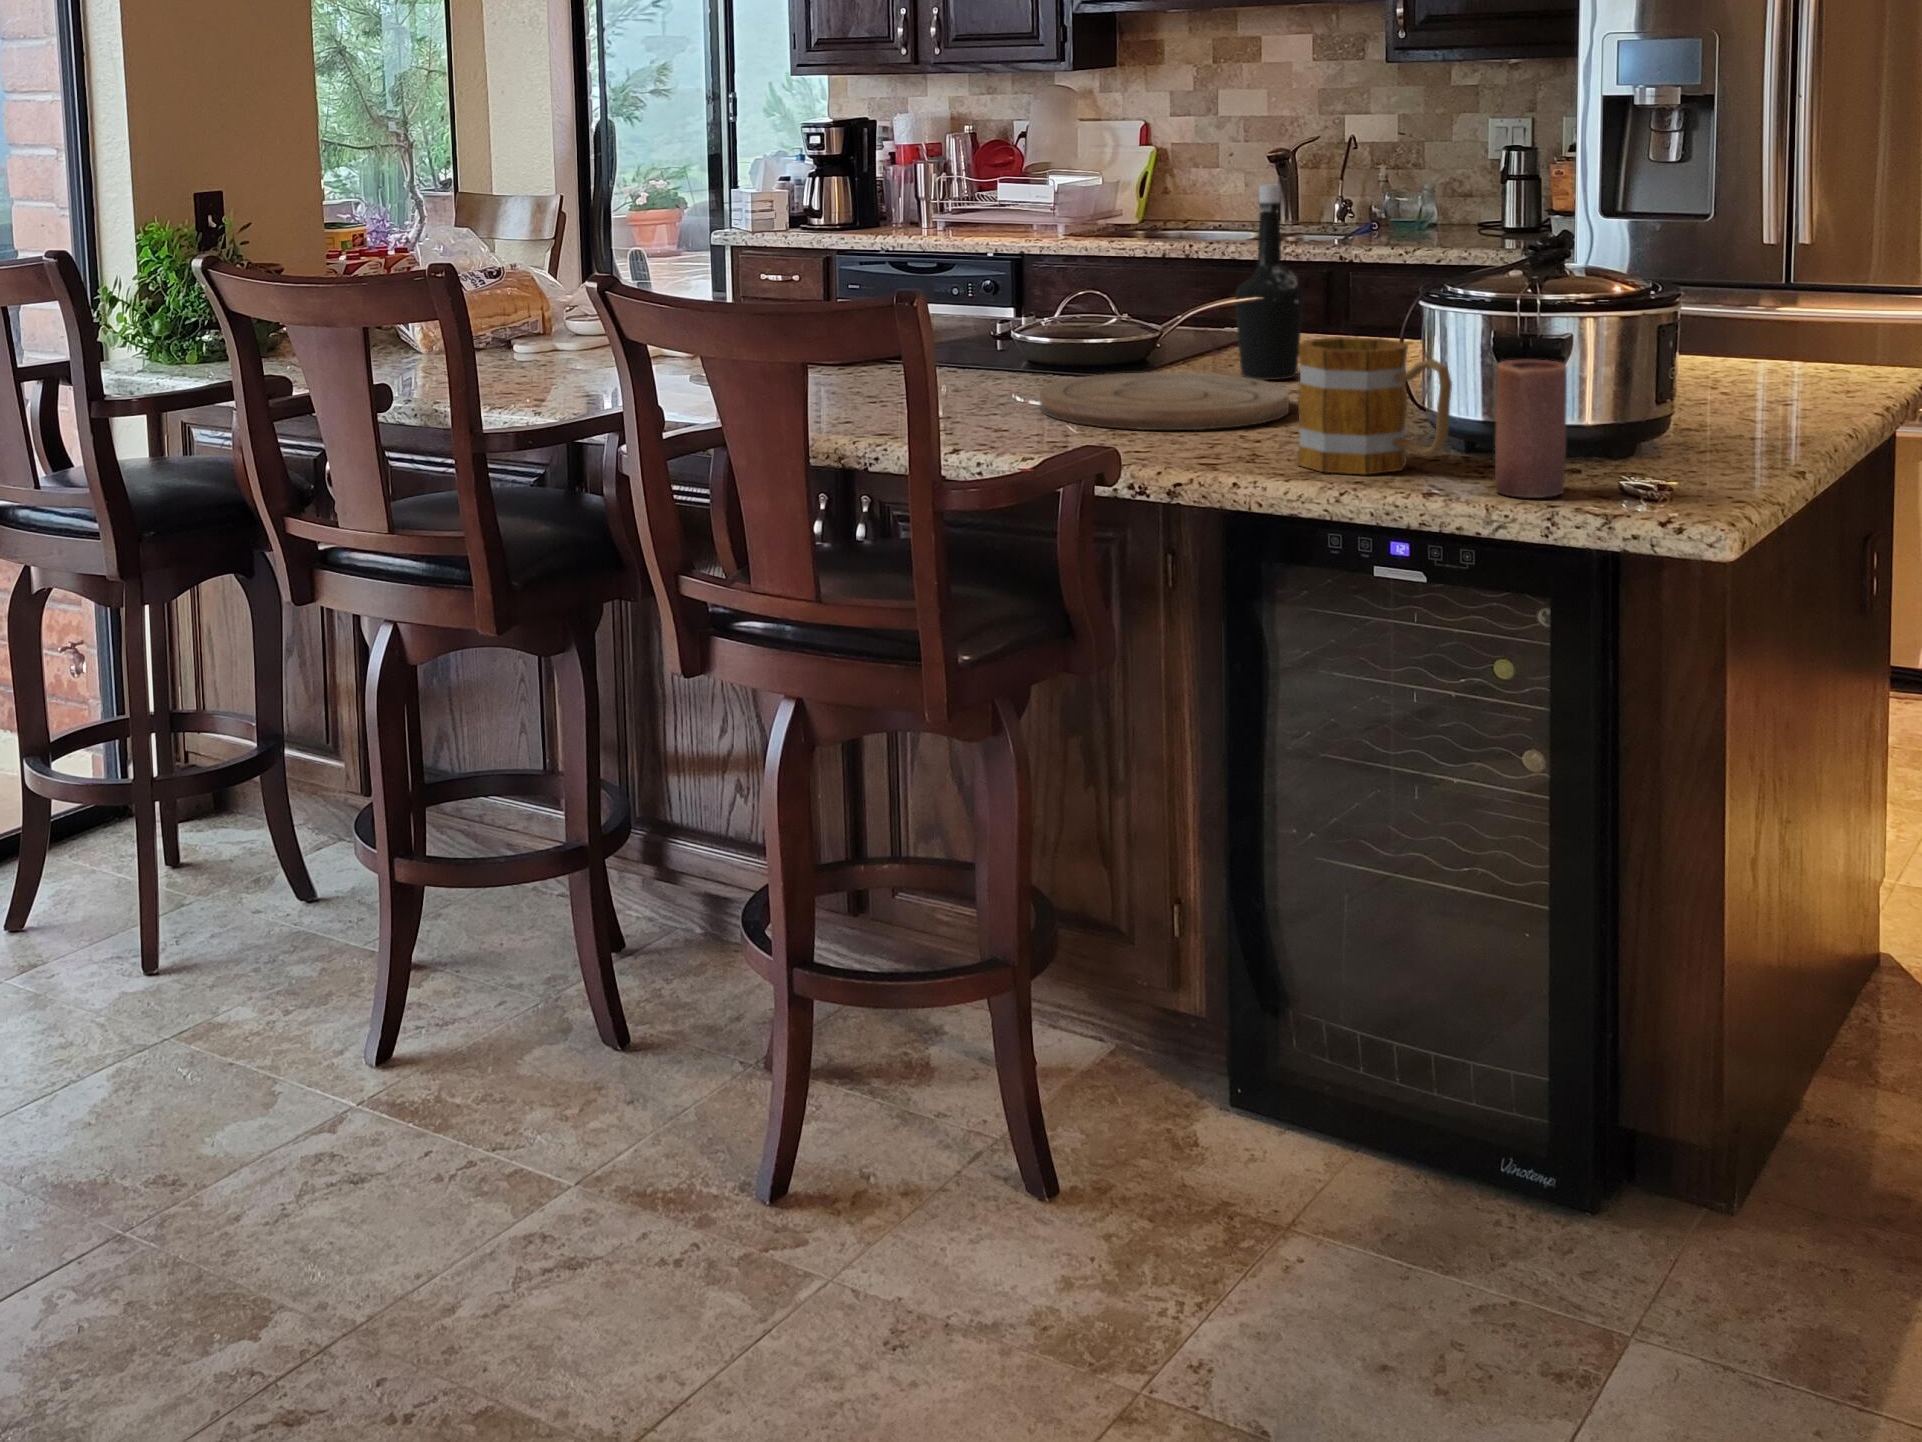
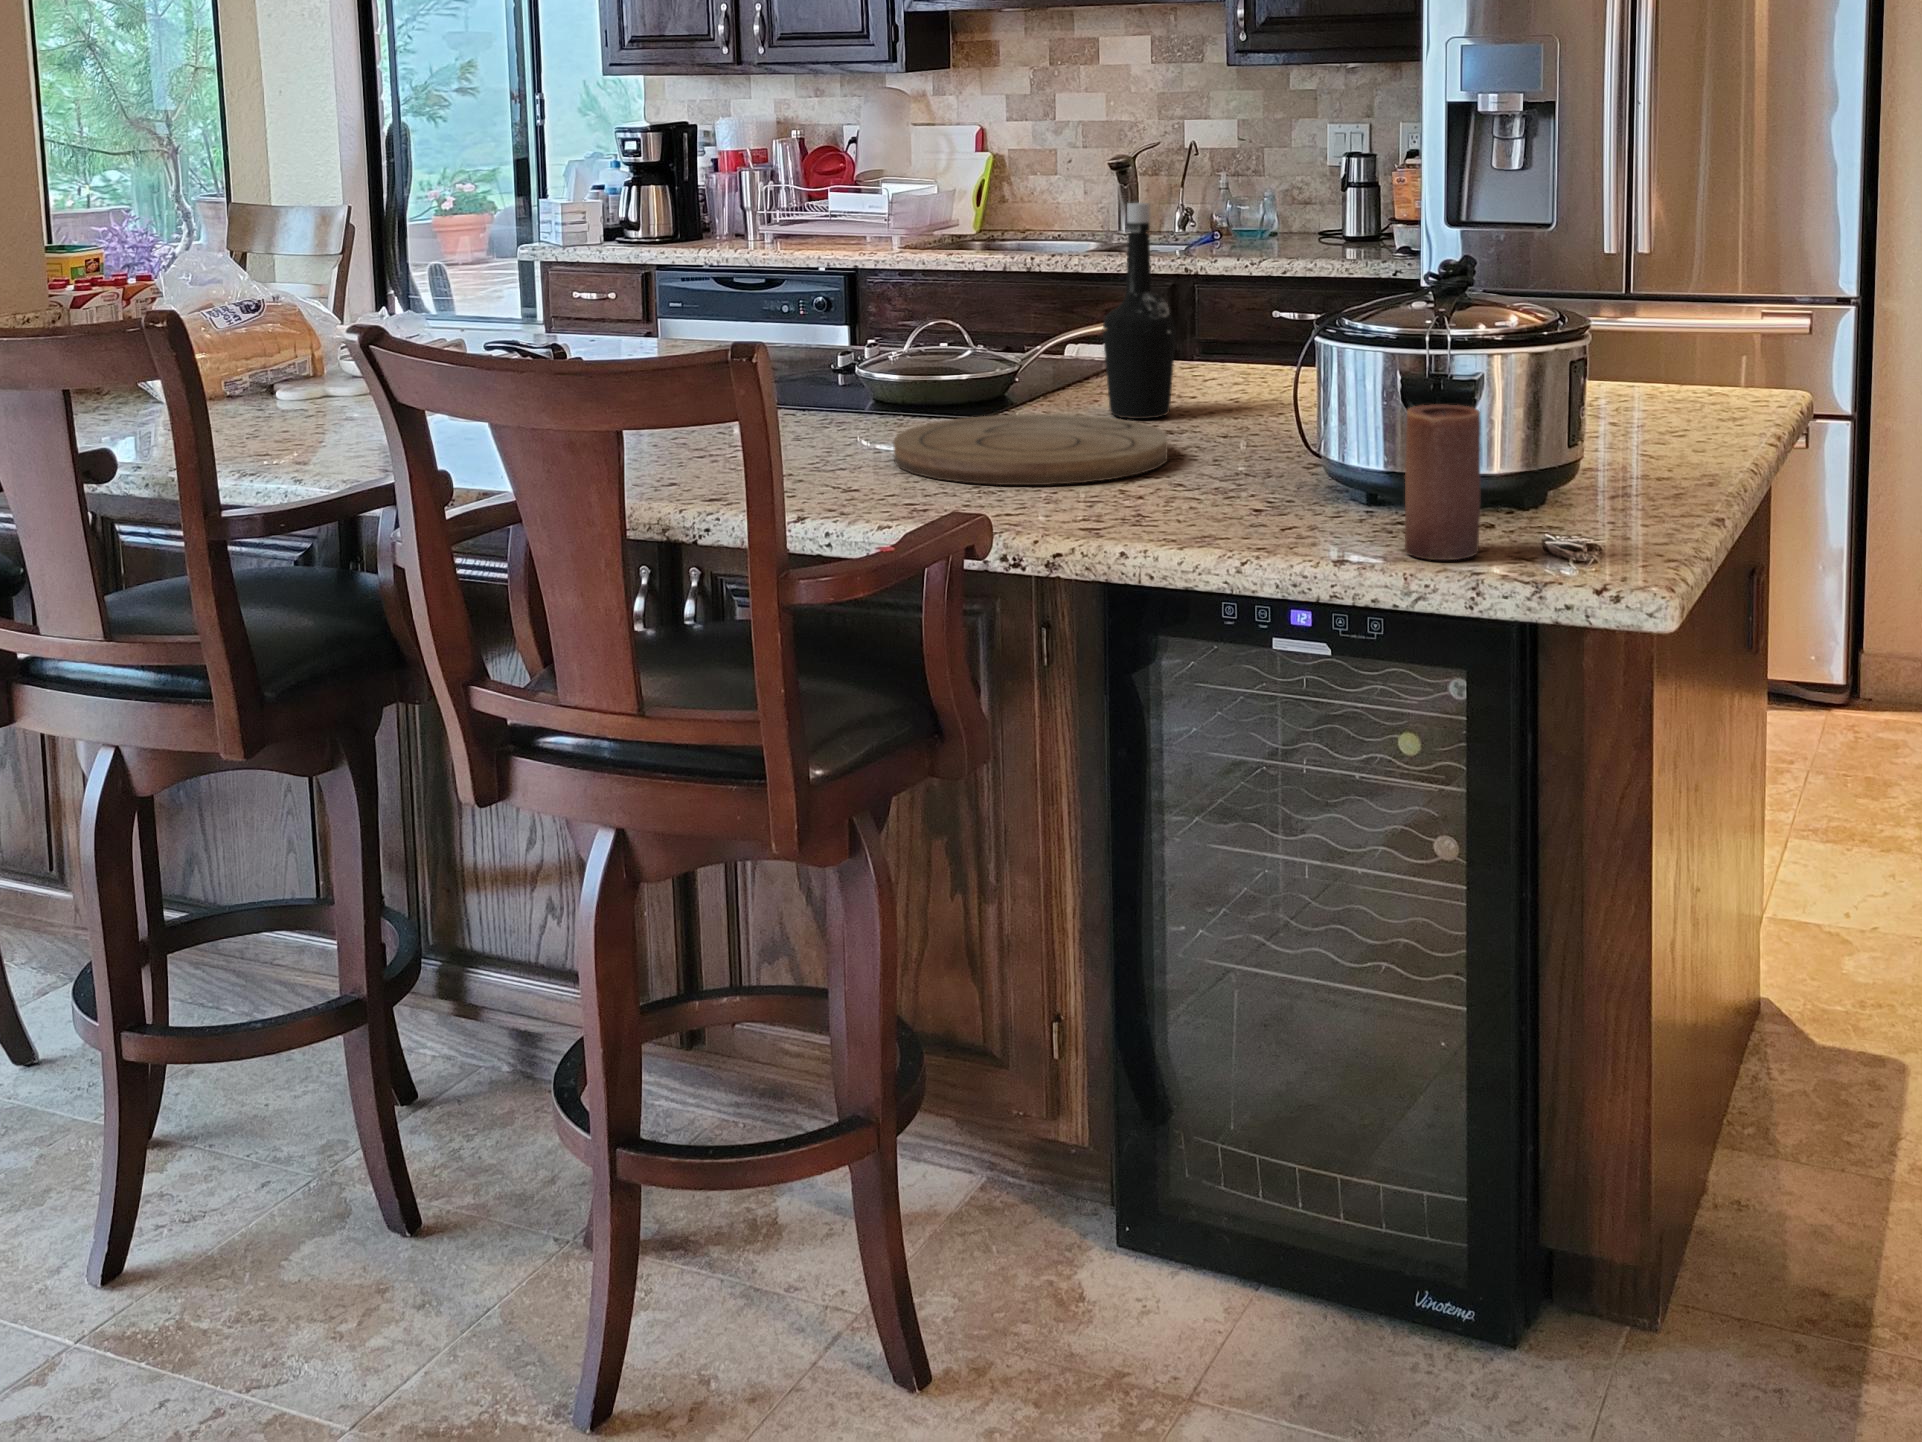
mug: present [1297,337,1452,475] -> none [1186,379,1355,536]

